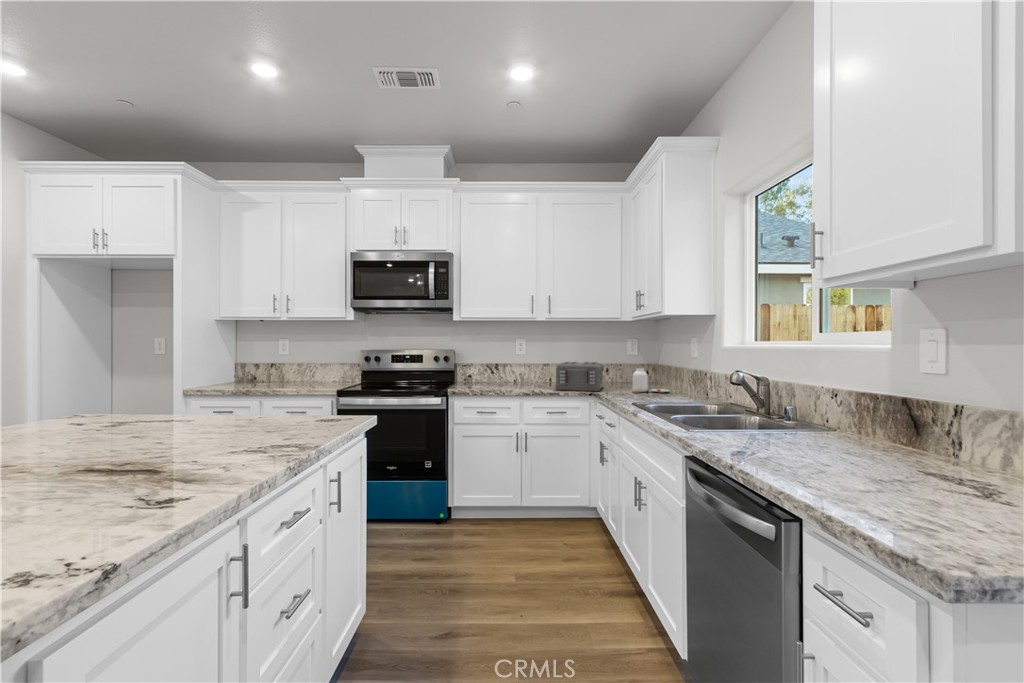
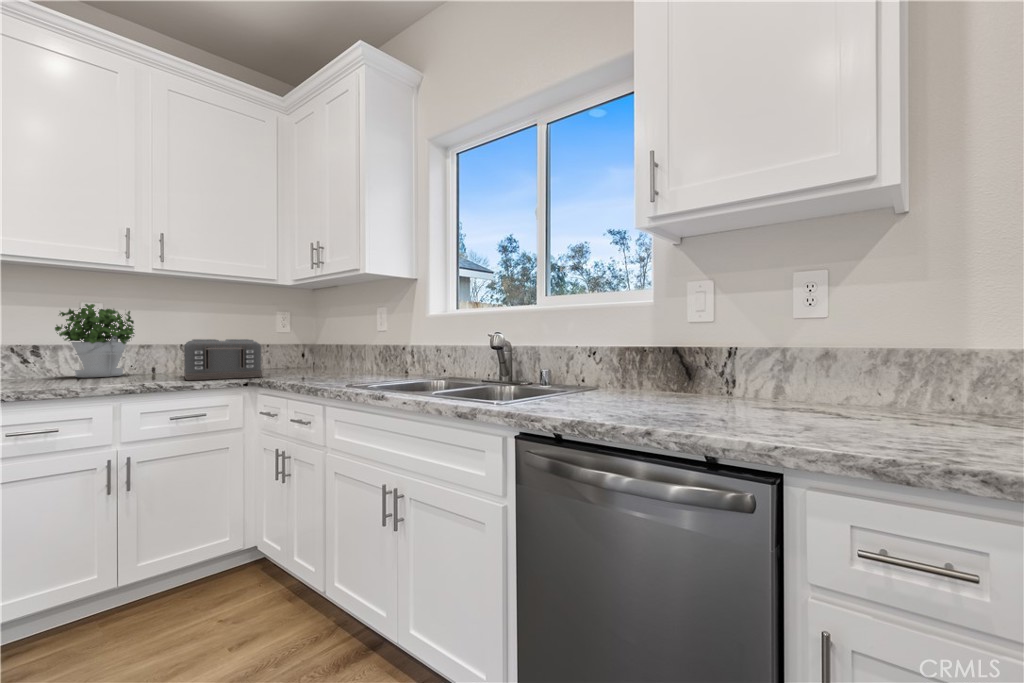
potted plant: none [504,339,541,383] -> present [55,304,135,377]
jar: present [633,368,669,393] -> none [307,345,356,375]

